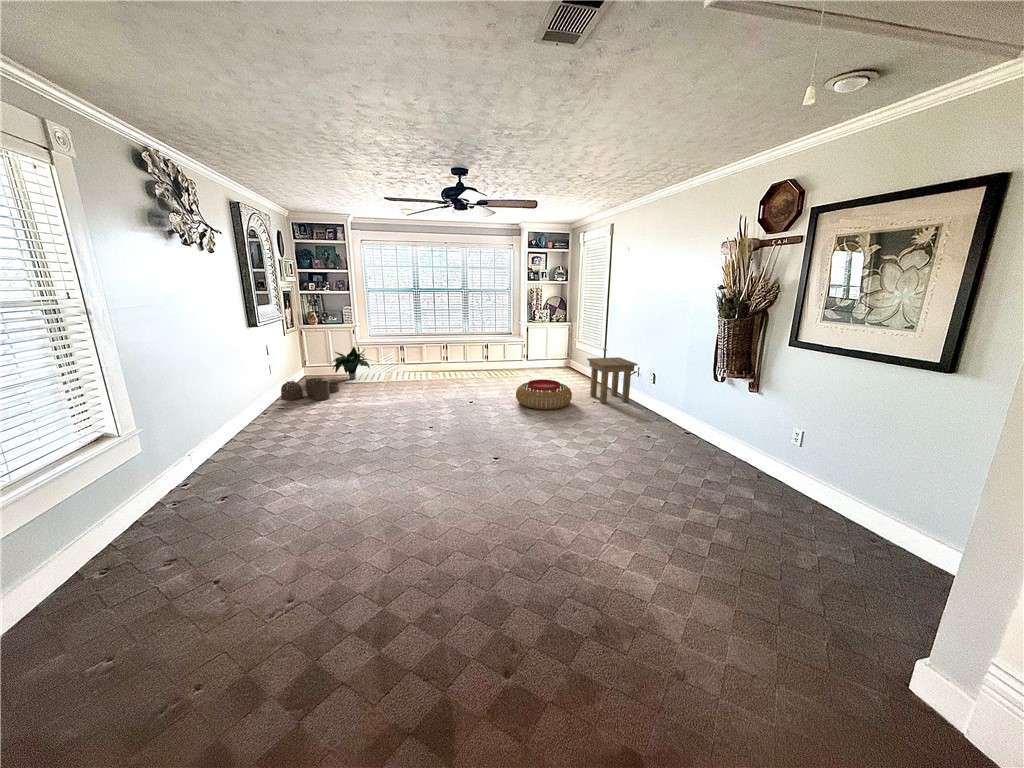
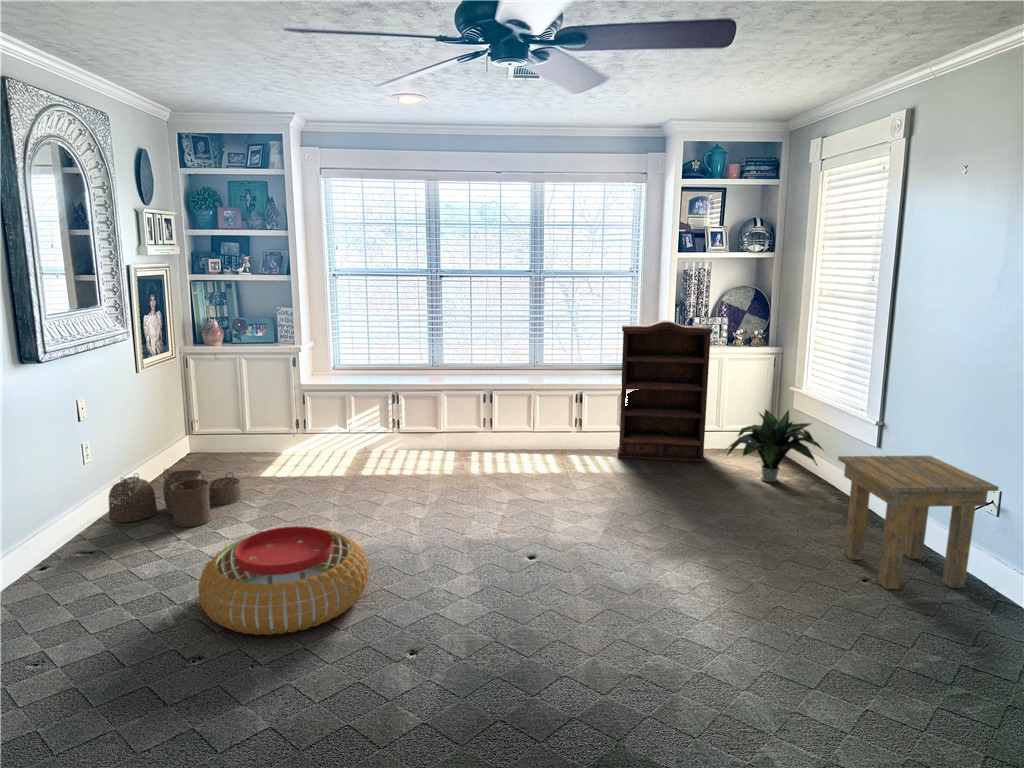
bookshelf: none [505,311,543,372] -> present [618,320,713,462]
potted plant: present [332,347,370,379] -> present [727,410,823,482]
pouf: present [516,379,572,410] -> present [198,526,369,635]

